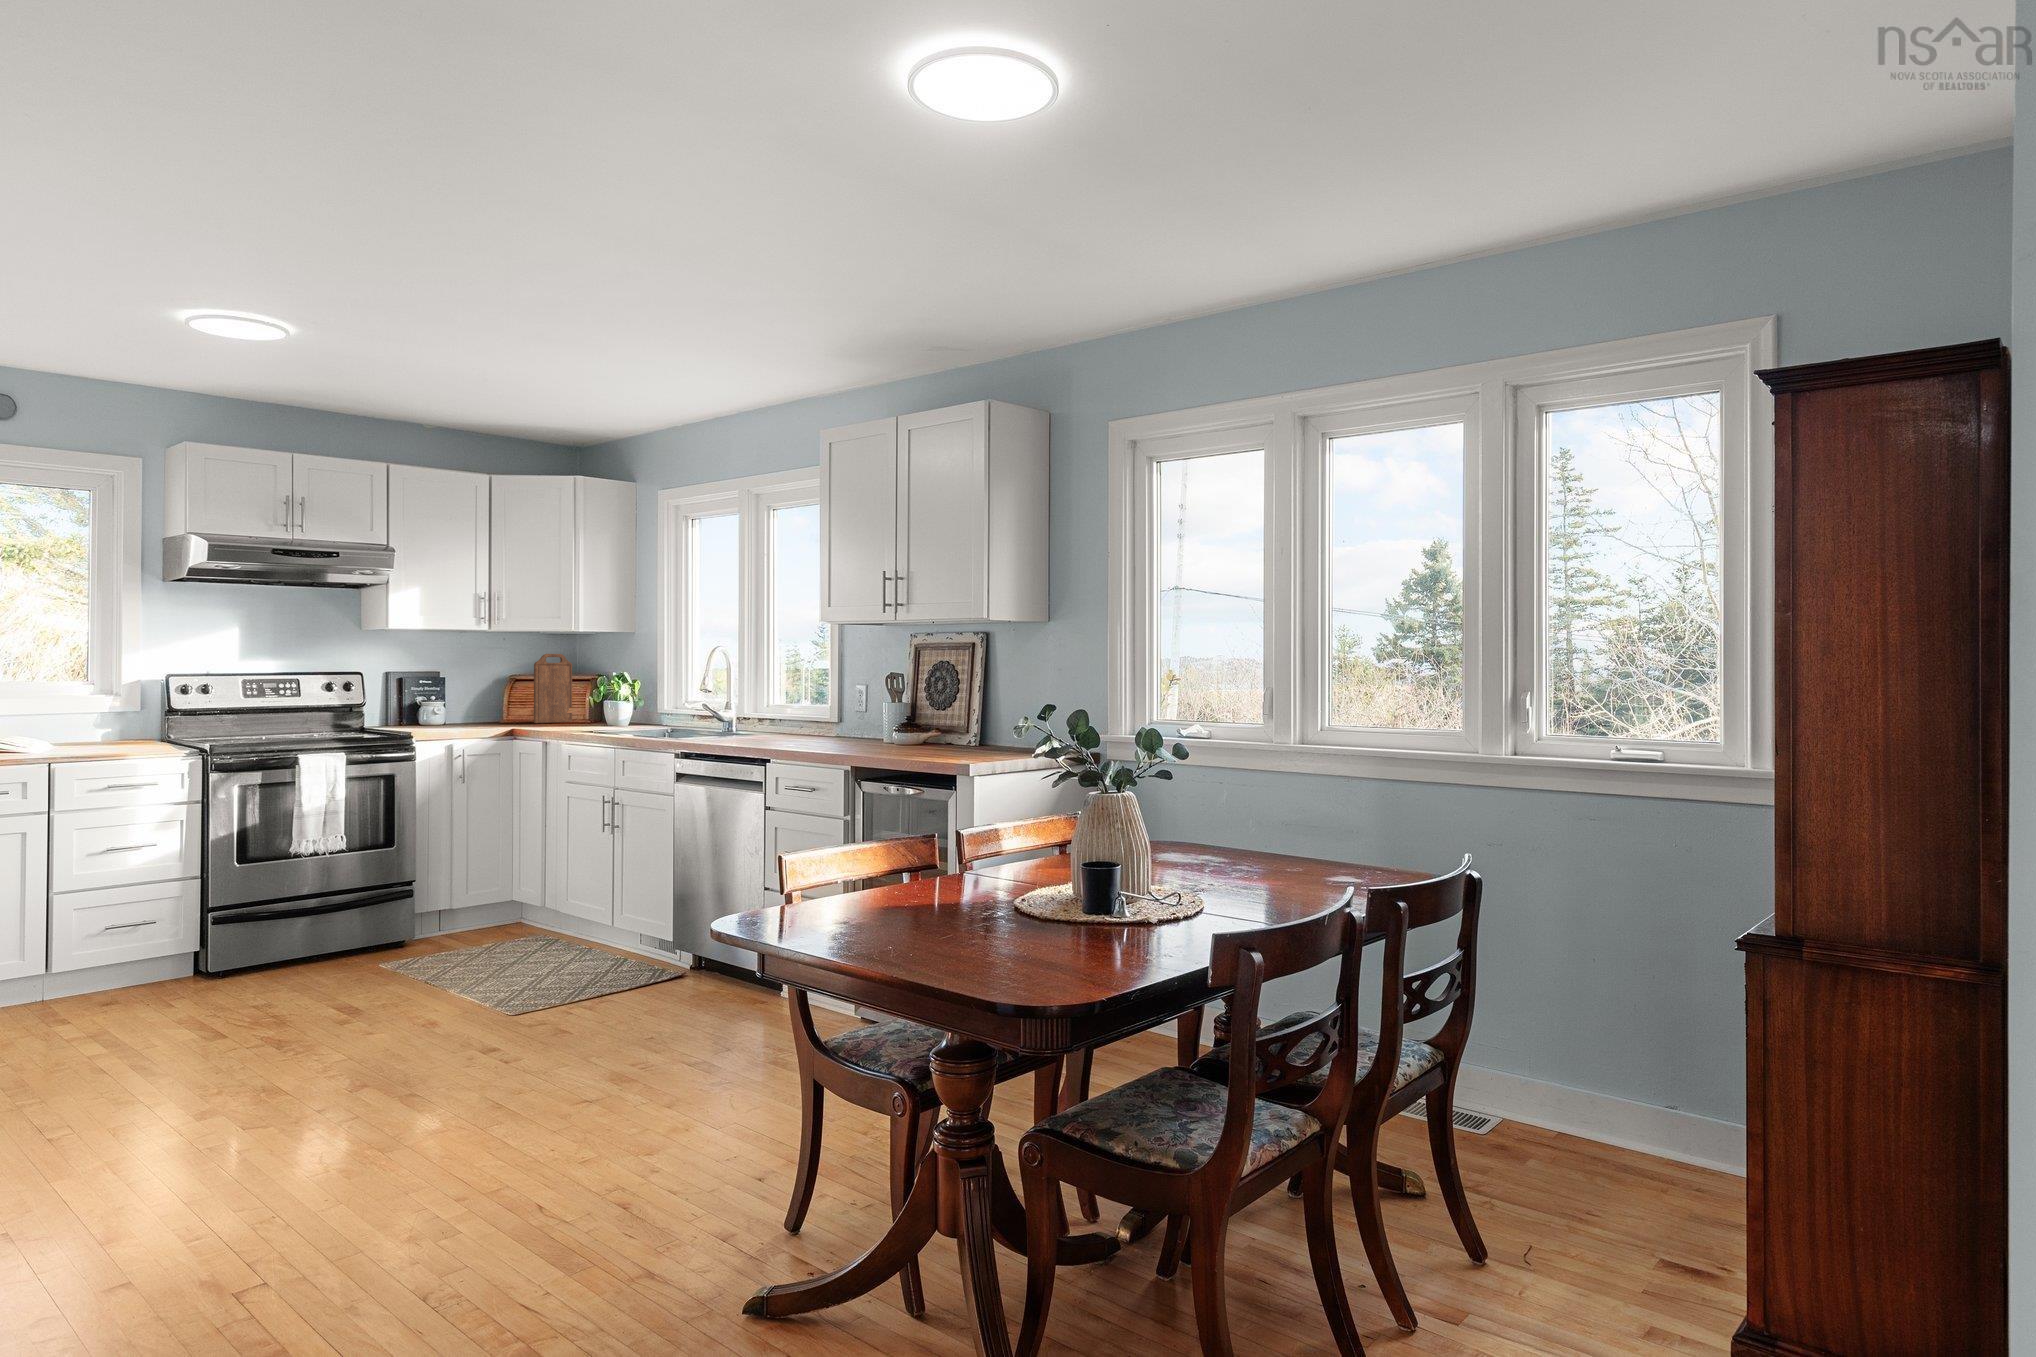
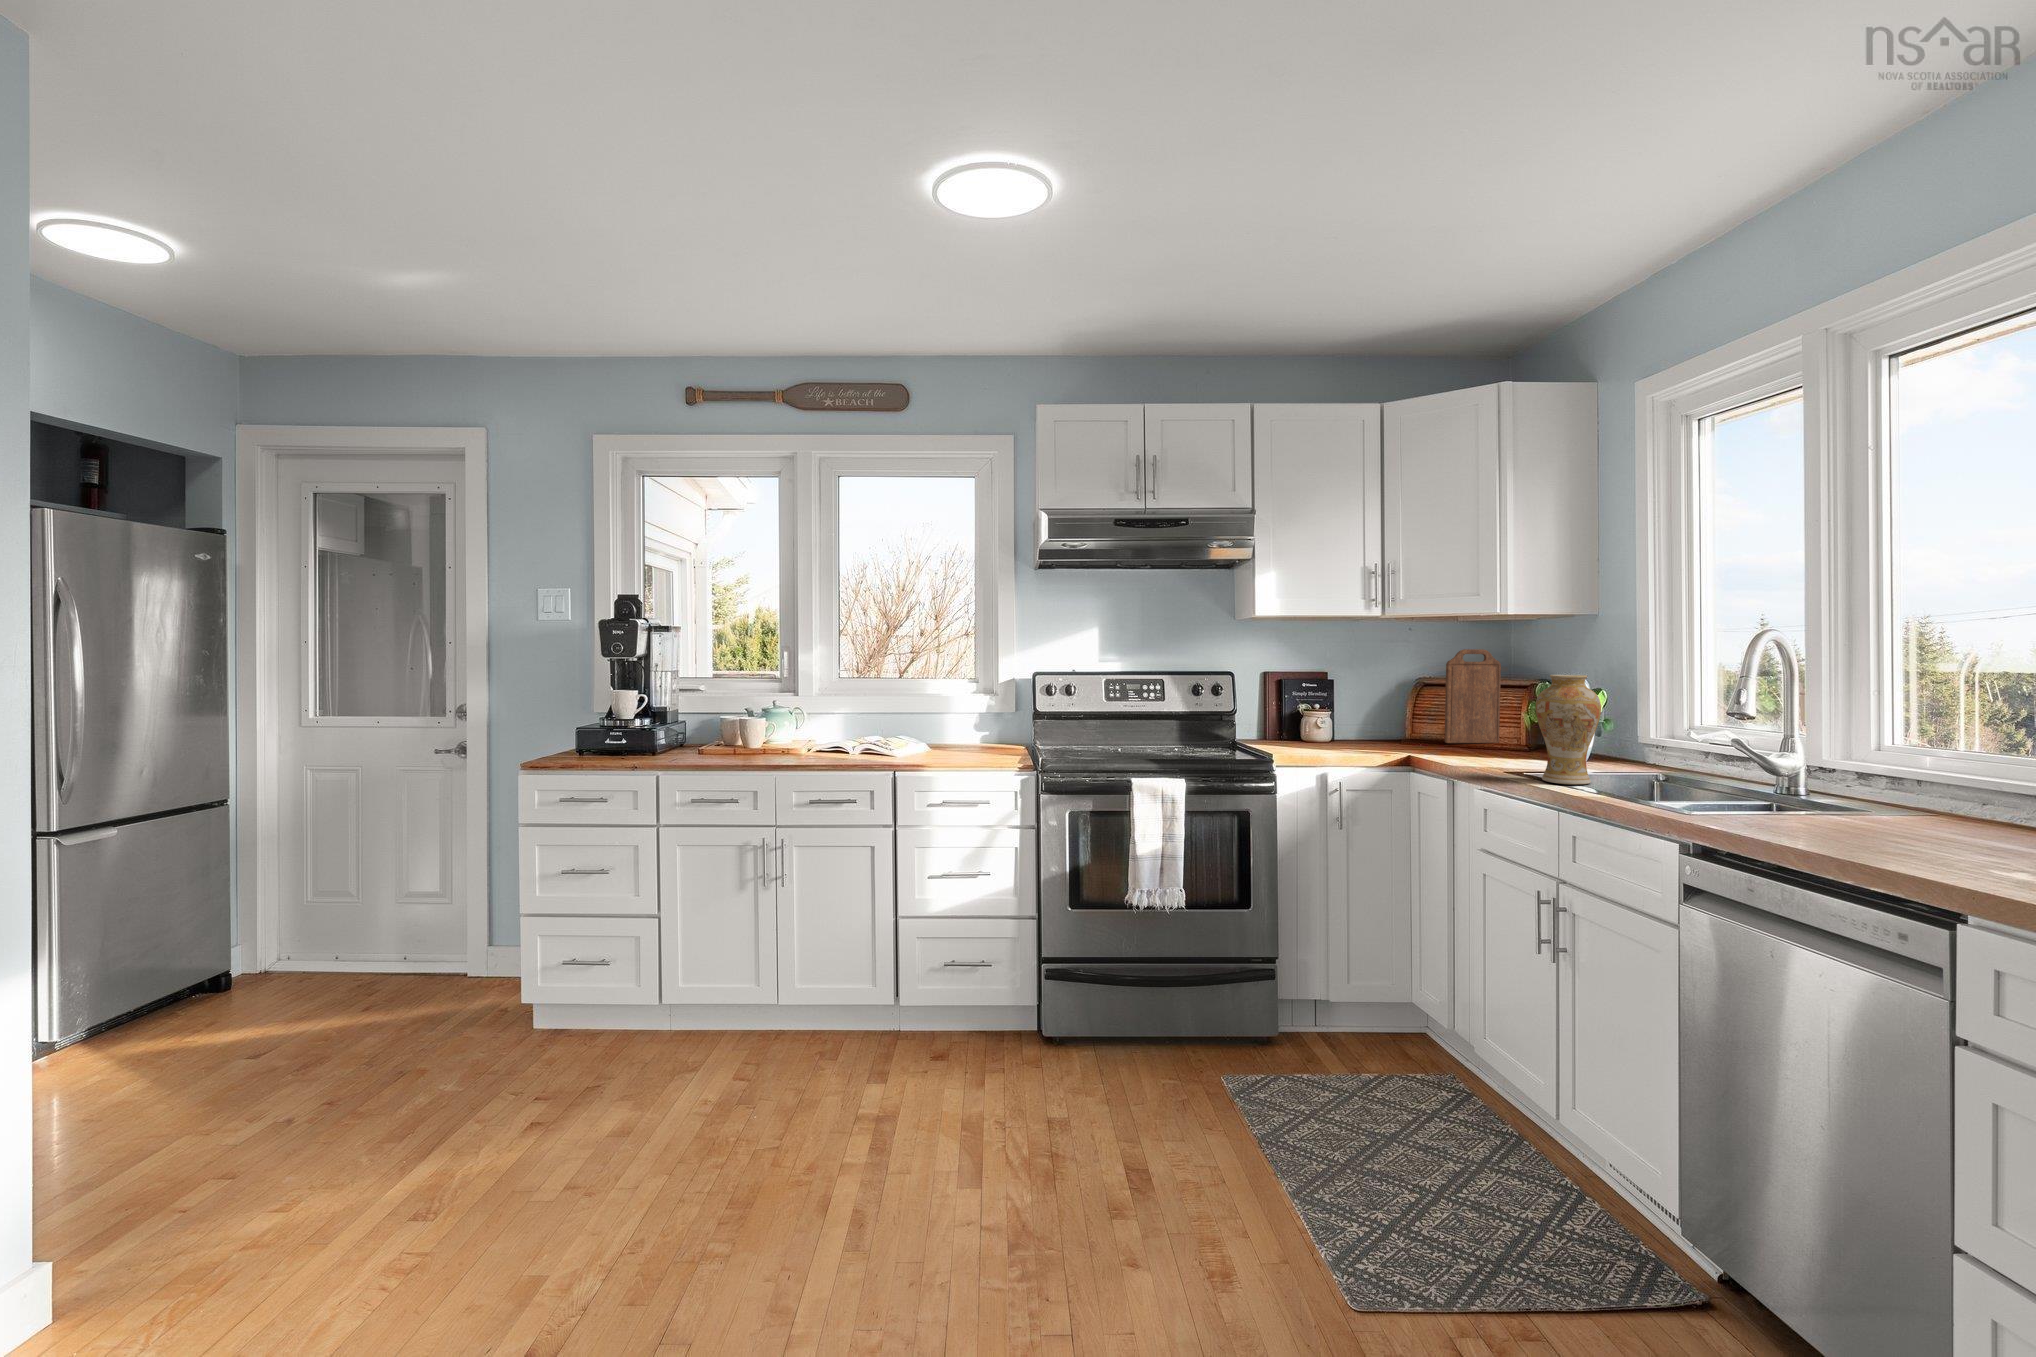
vase: none [597,667,634,734] -> present [1536,675,1601,785]

